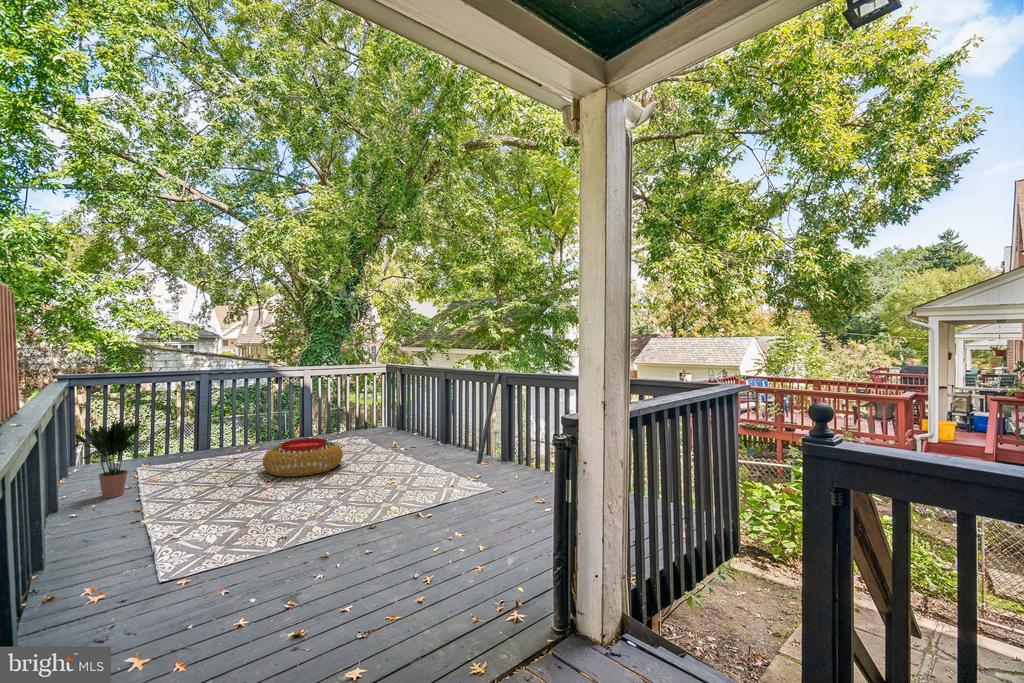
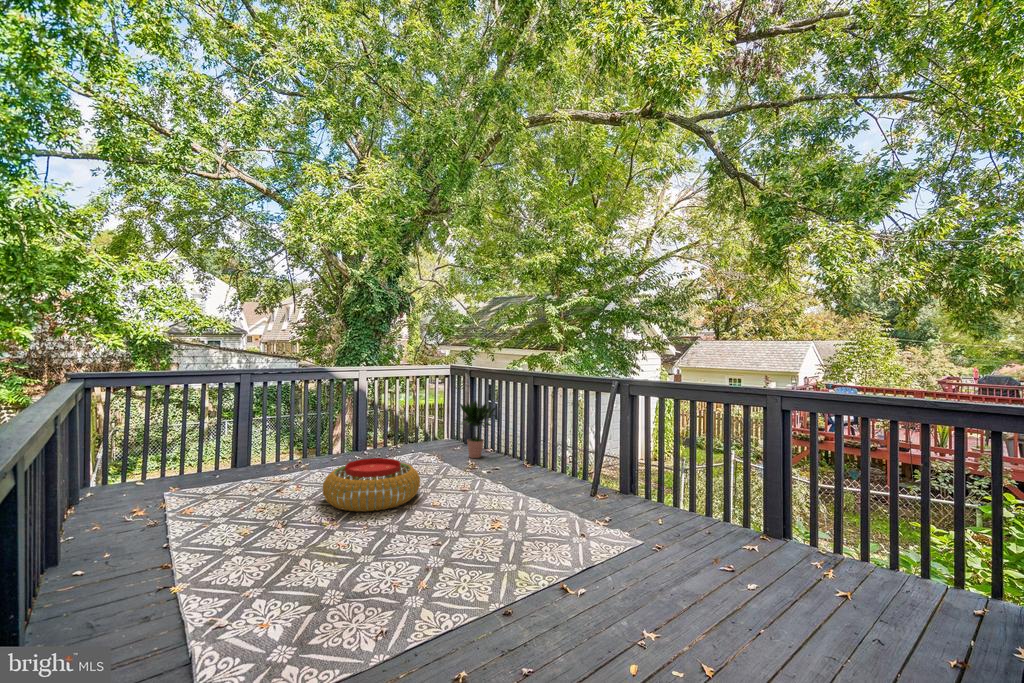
potted plant: present [73,421,140,498] -> present [460,401,496,458]

